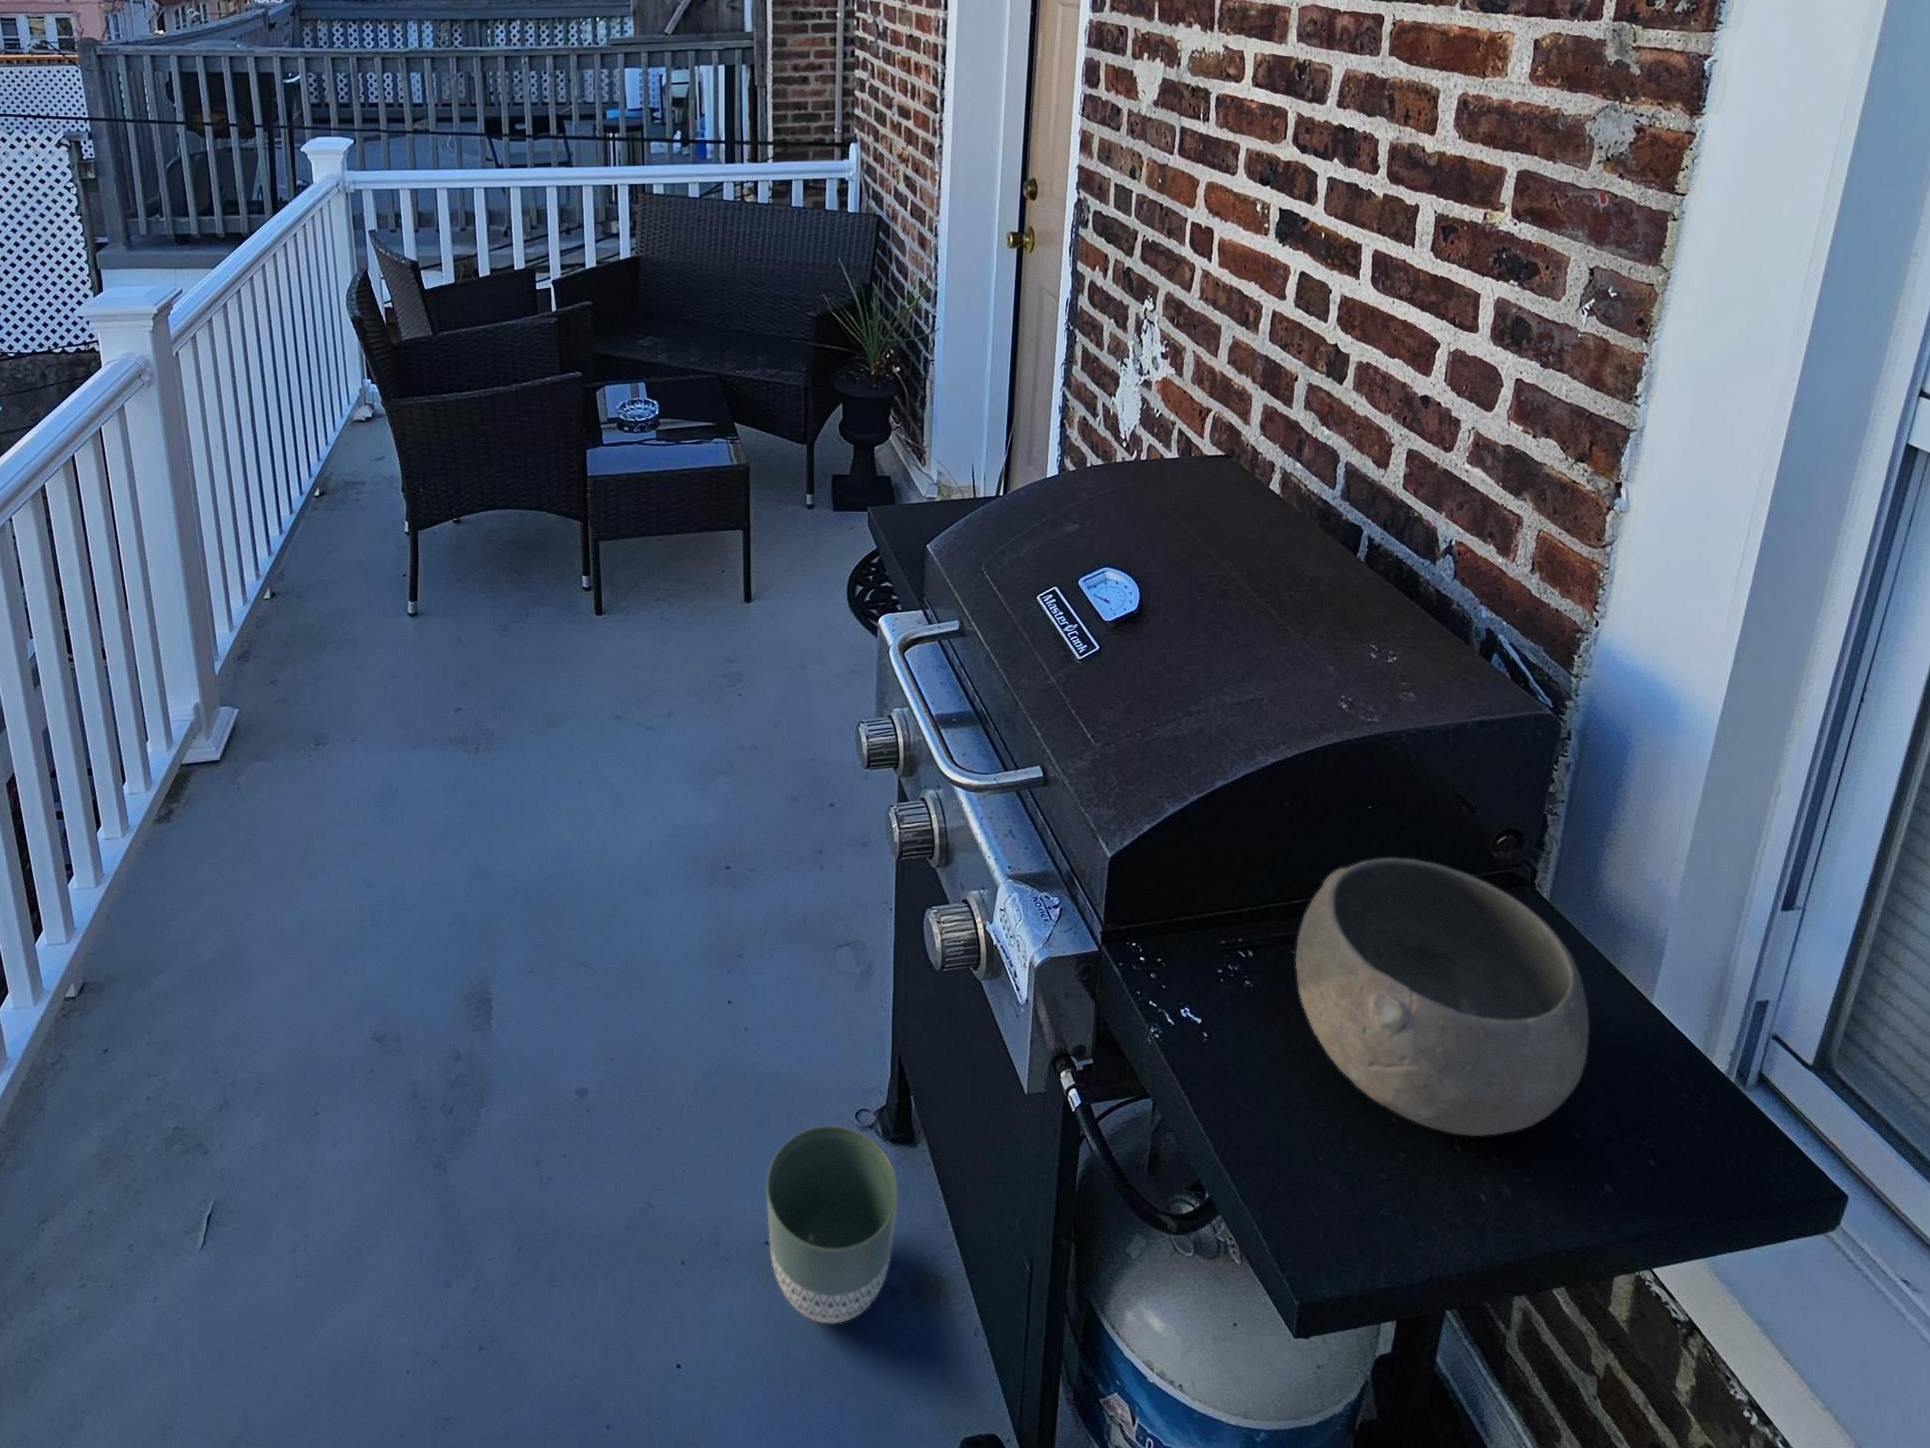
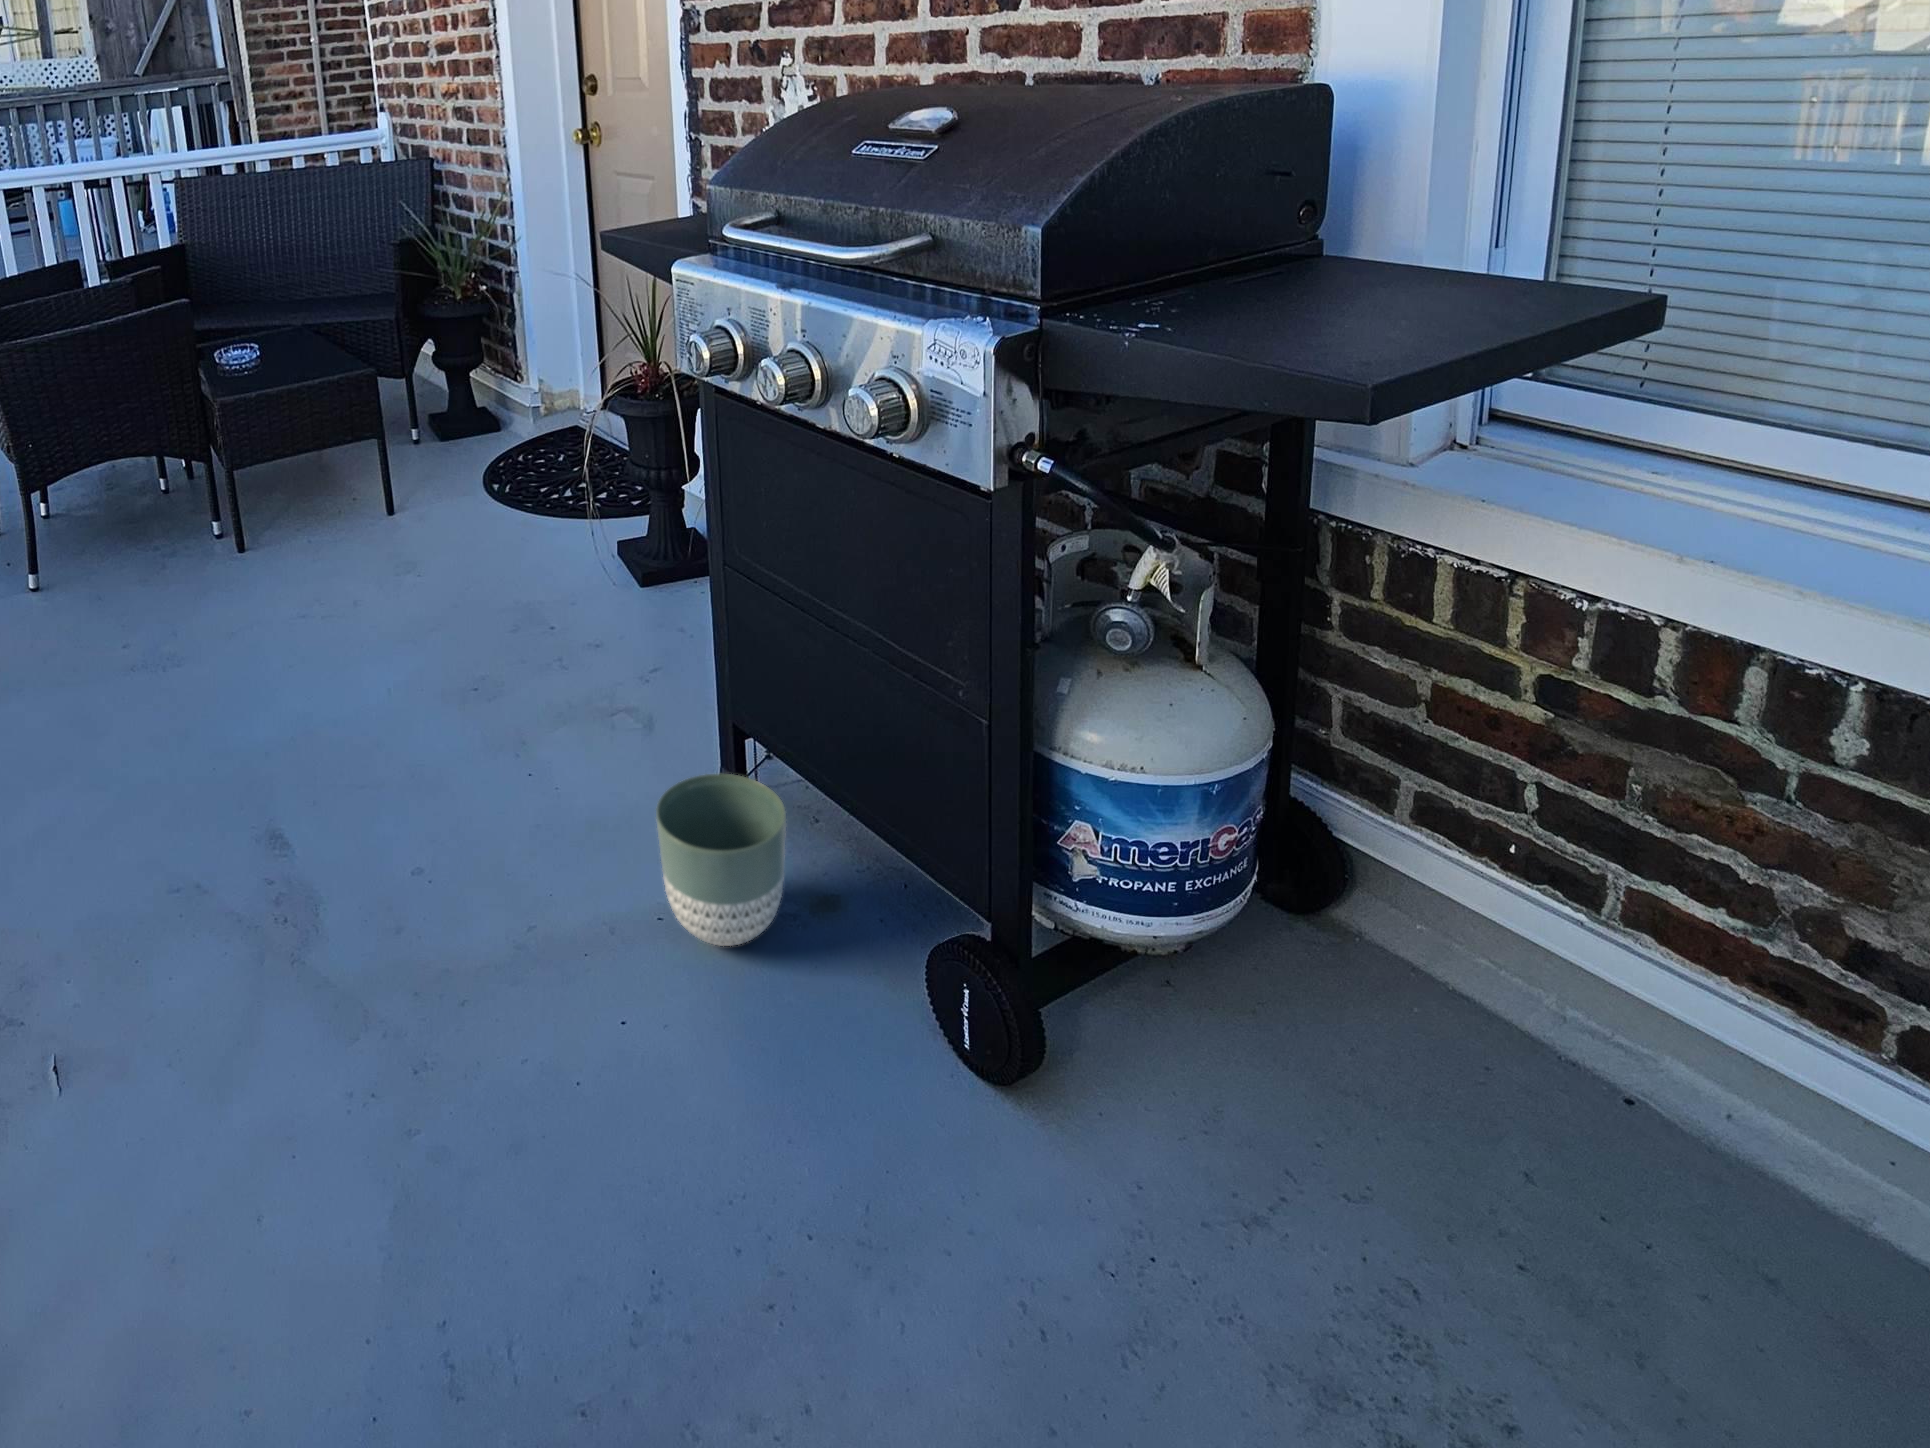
bowl: present [1296,858,1589,1136] -> none [1215,164,1480,316]

